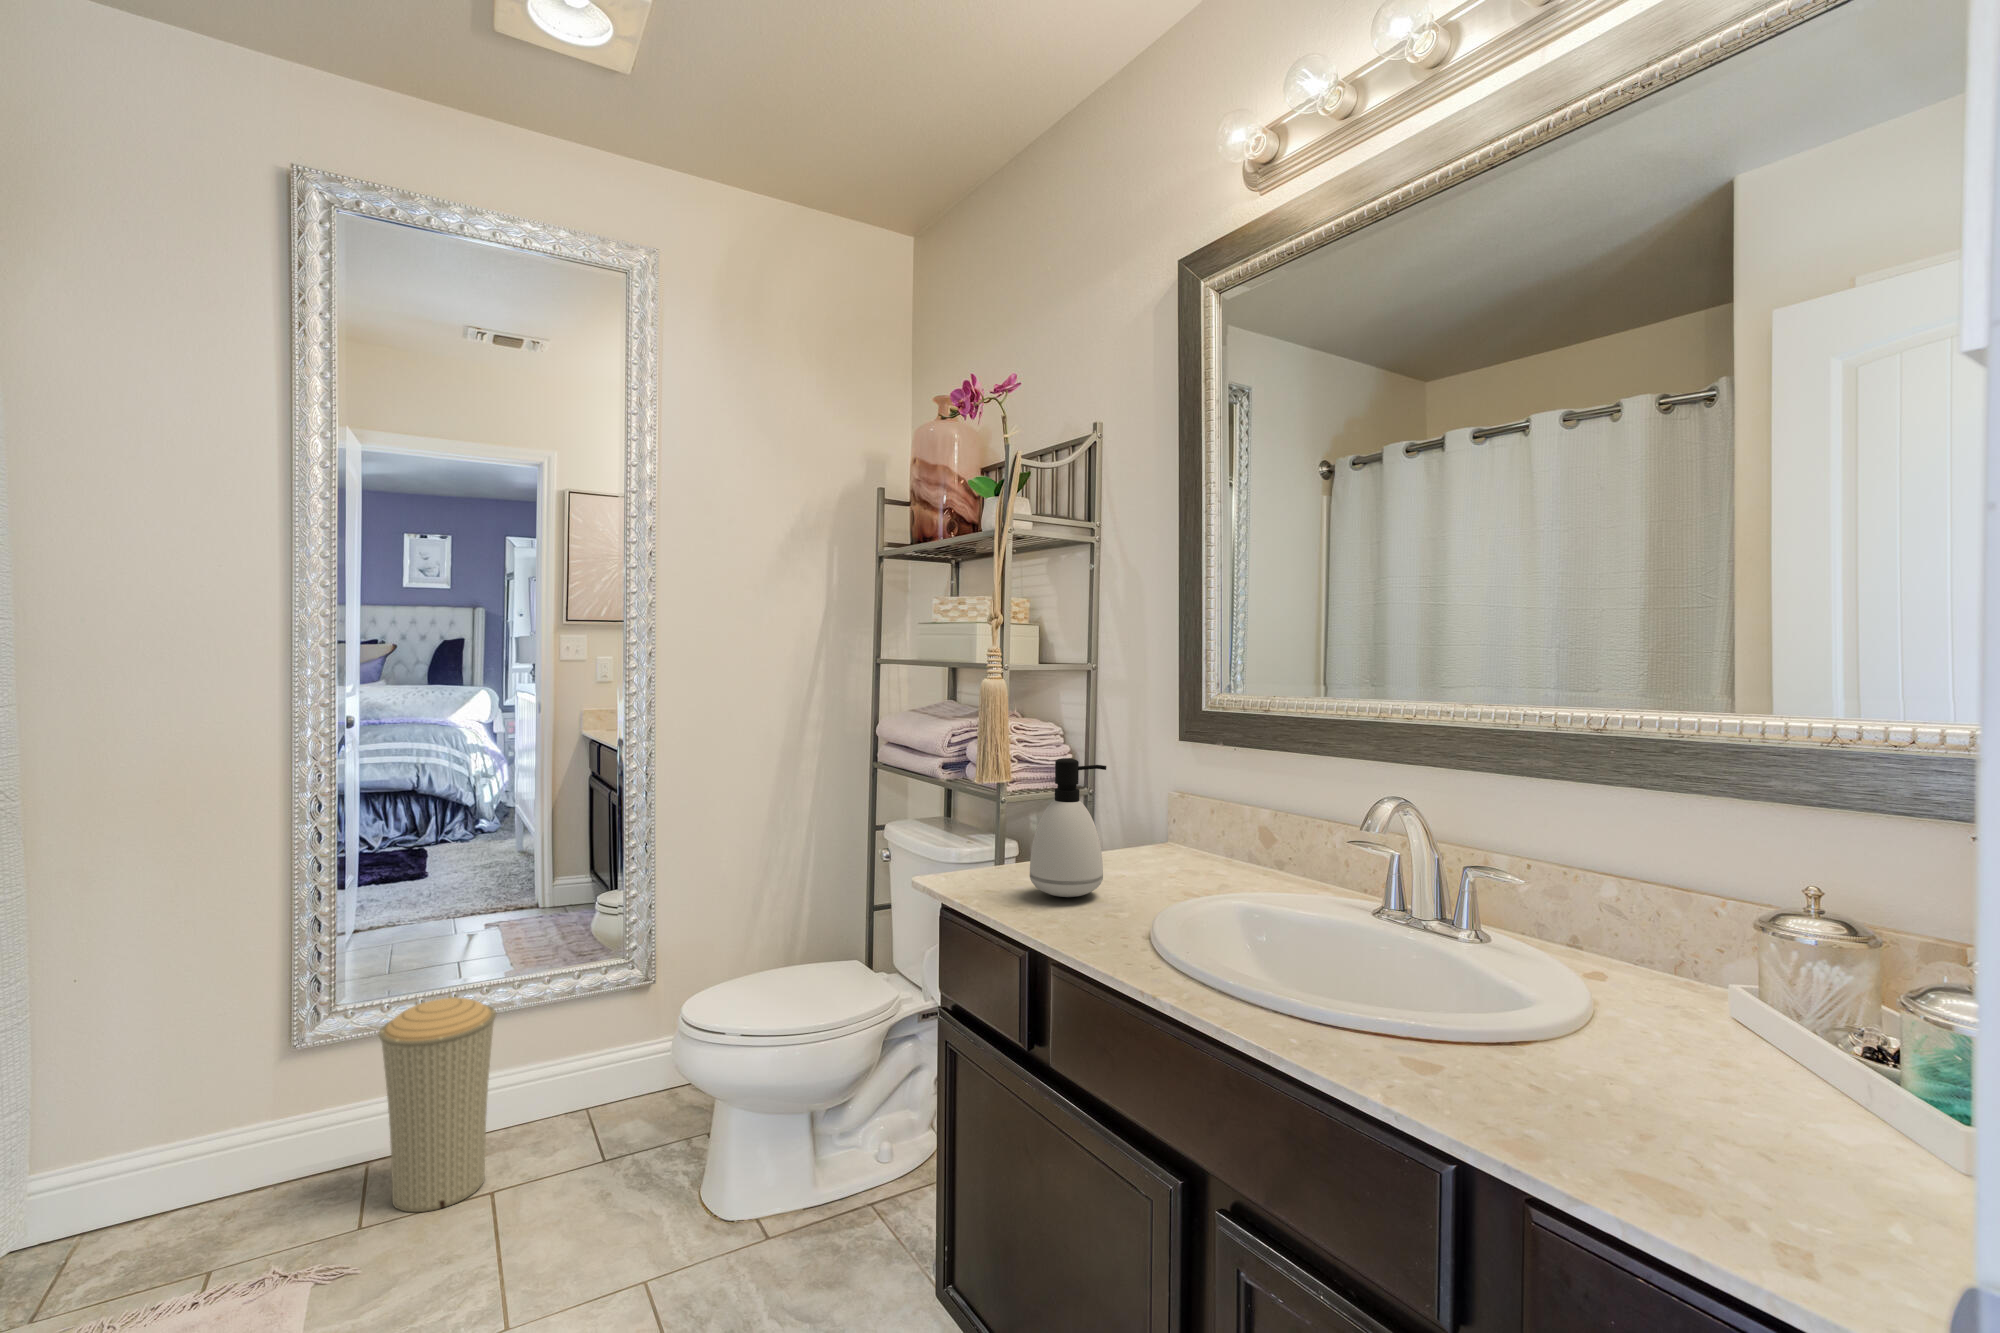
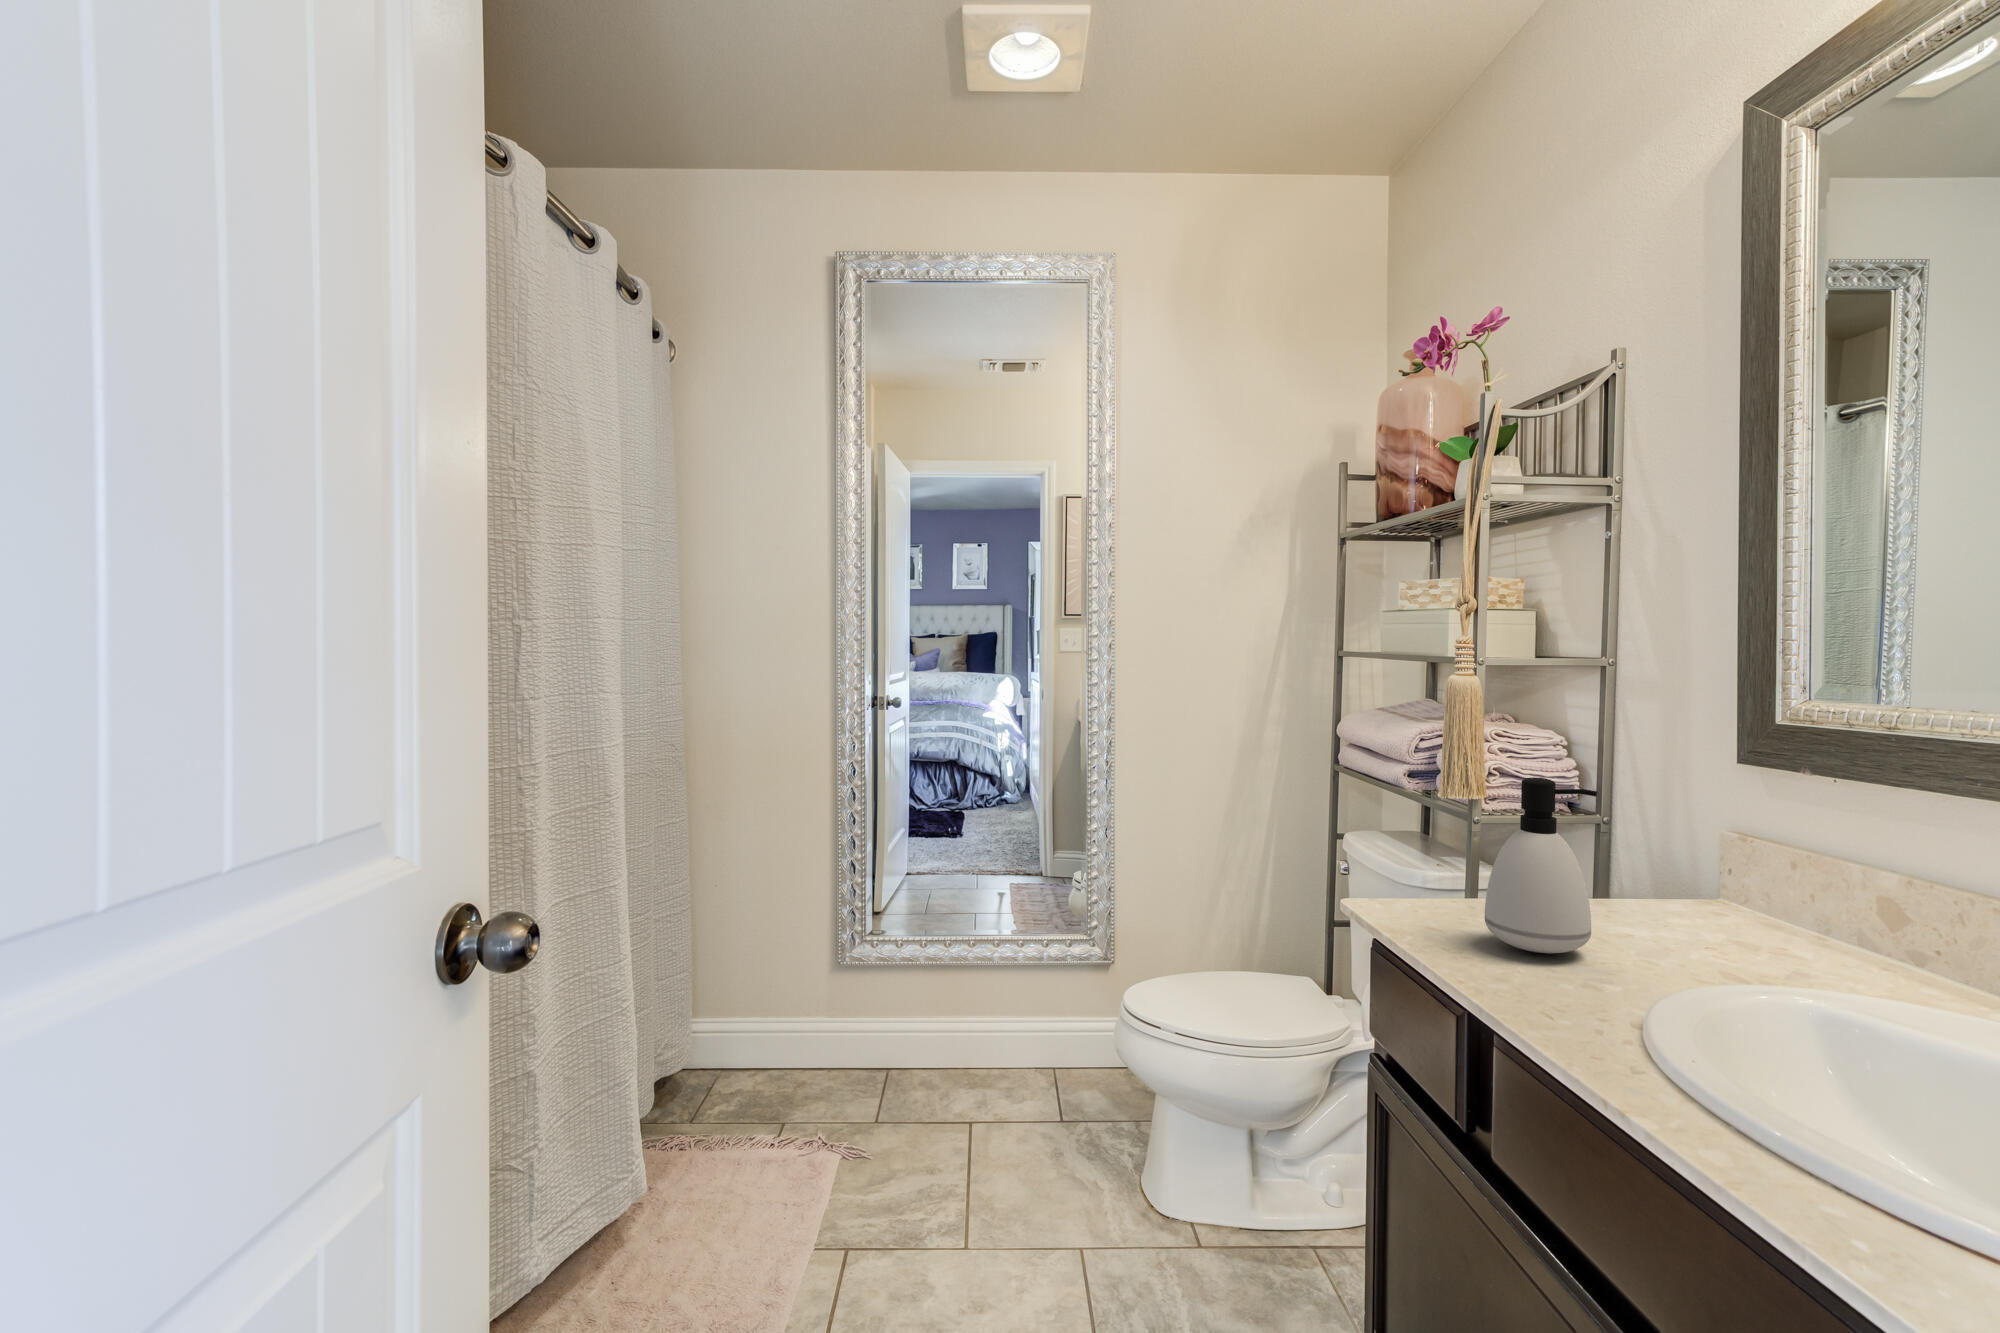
trash can: present [378,997,496,1212] -> none [887,945,974,1124]

